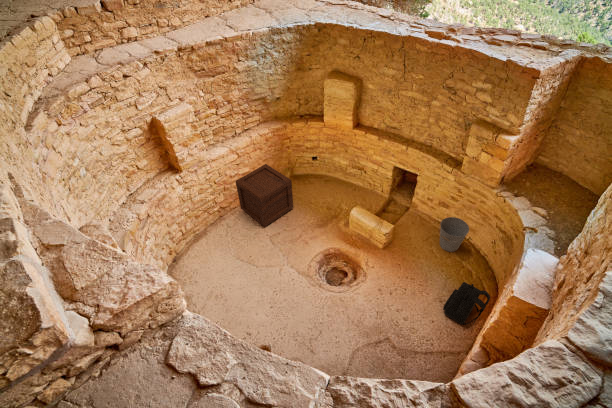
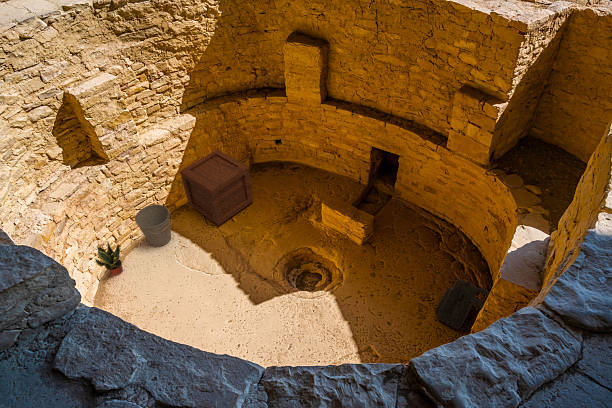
bucket: present [440,217,469,252] -> present [135,205,171,246]
potted plant: none [168,236,188,263] -> present [95,241,123,275]

